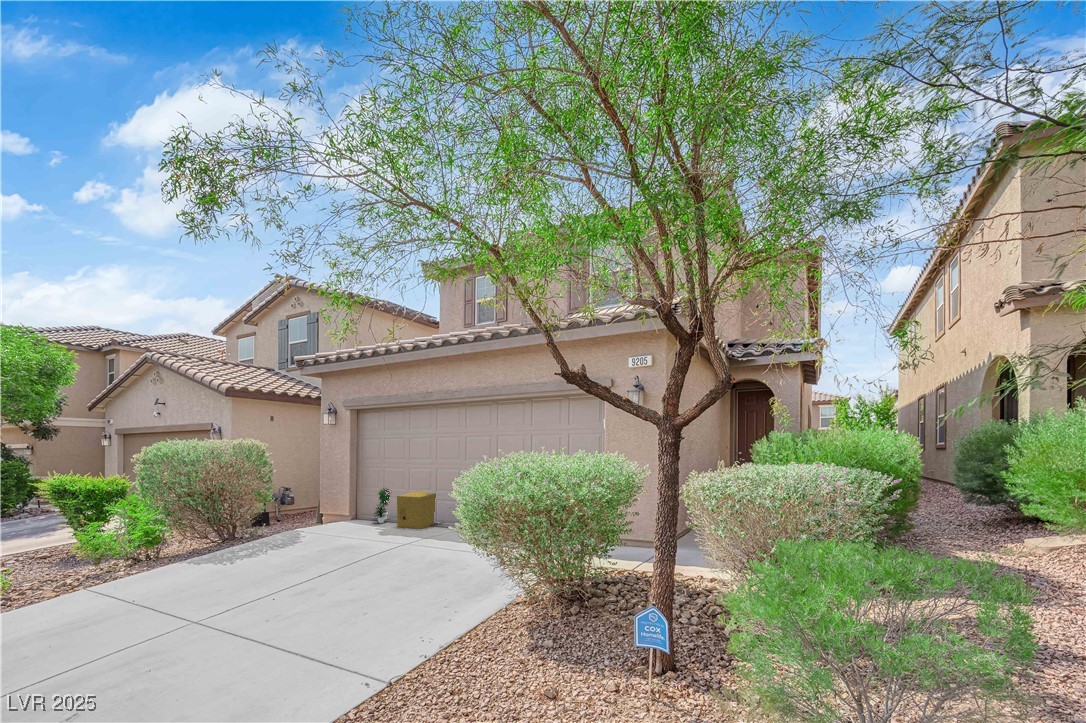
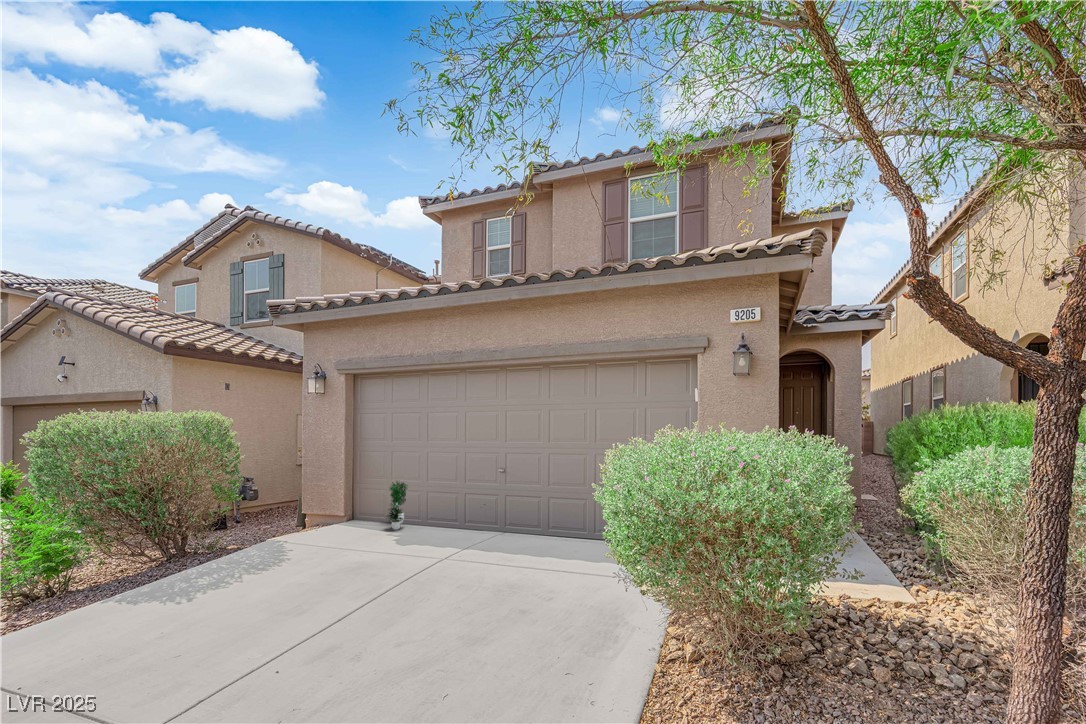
cardboard box: present [397,491,436,529] -> none [423,486,480,539]

